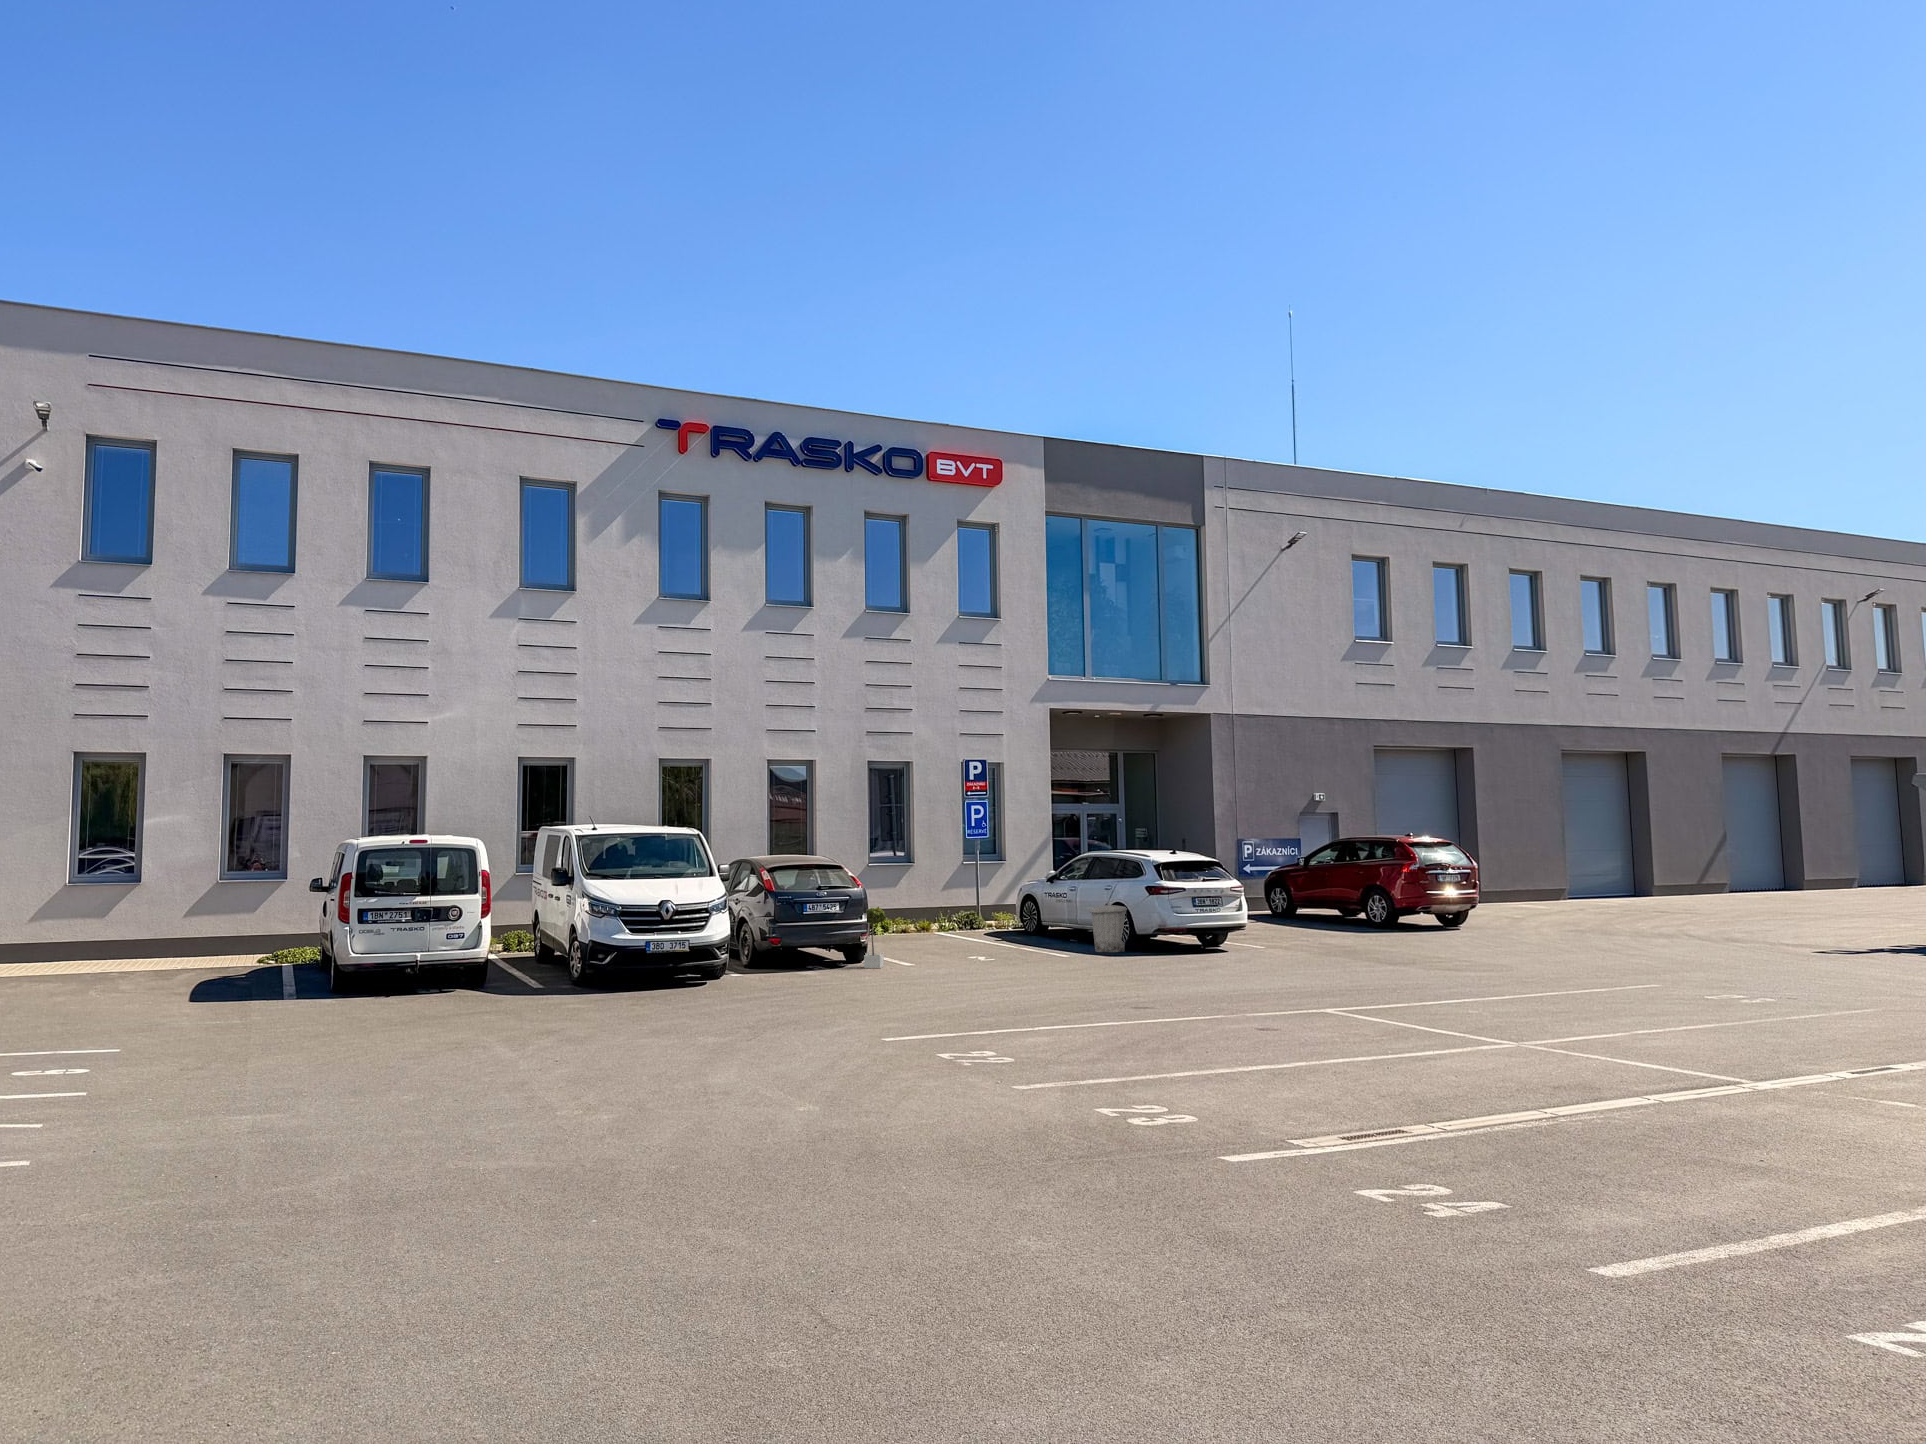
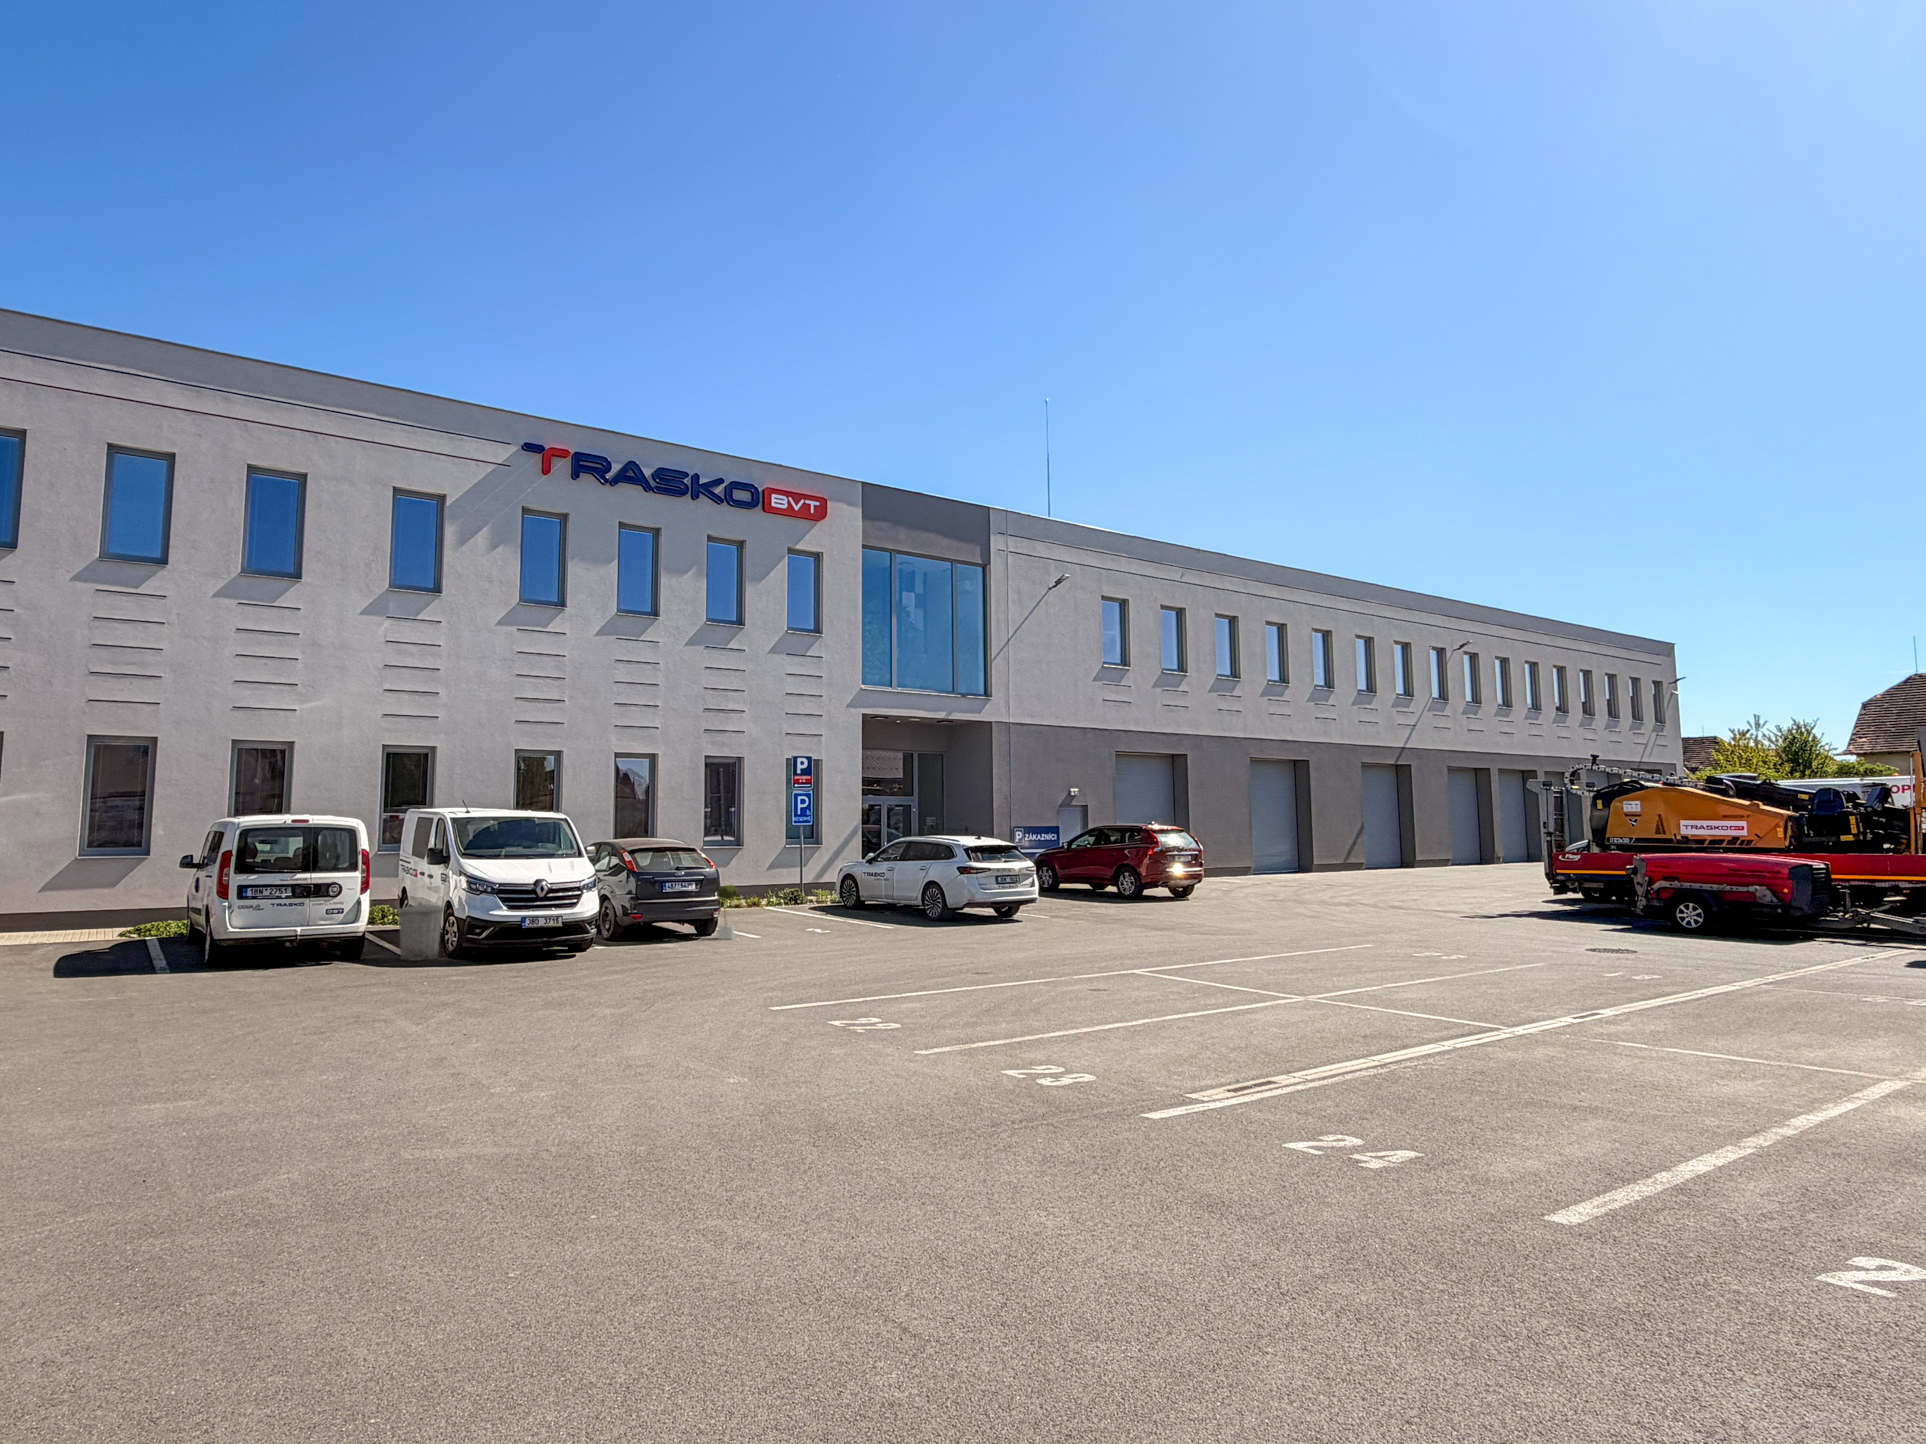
trash can: present [1090,903,1127,952] -> present [397,902,444,961]

